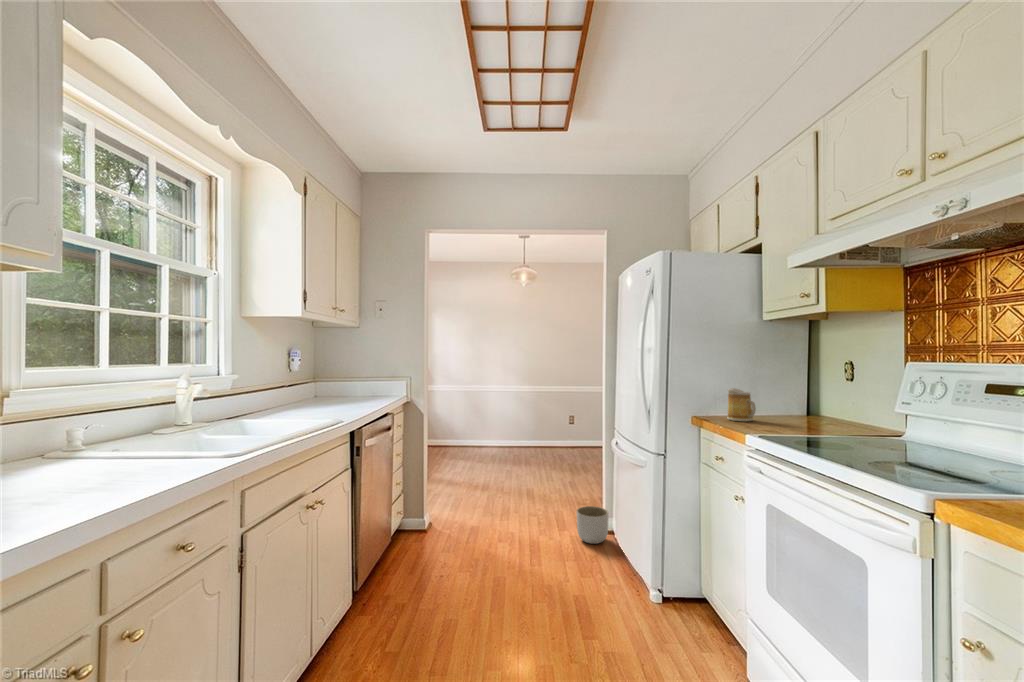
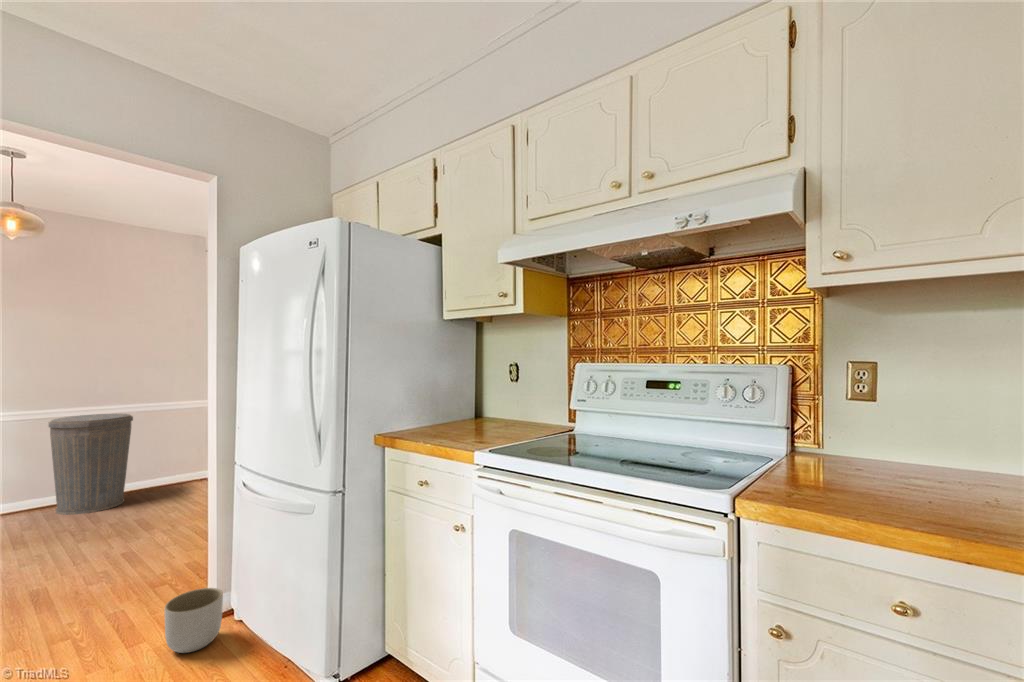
mug: present [727,388,756,422] -> none [416,396,449,435]
trash can: none [542,391,583,454] -> present [48,414,133,515]

